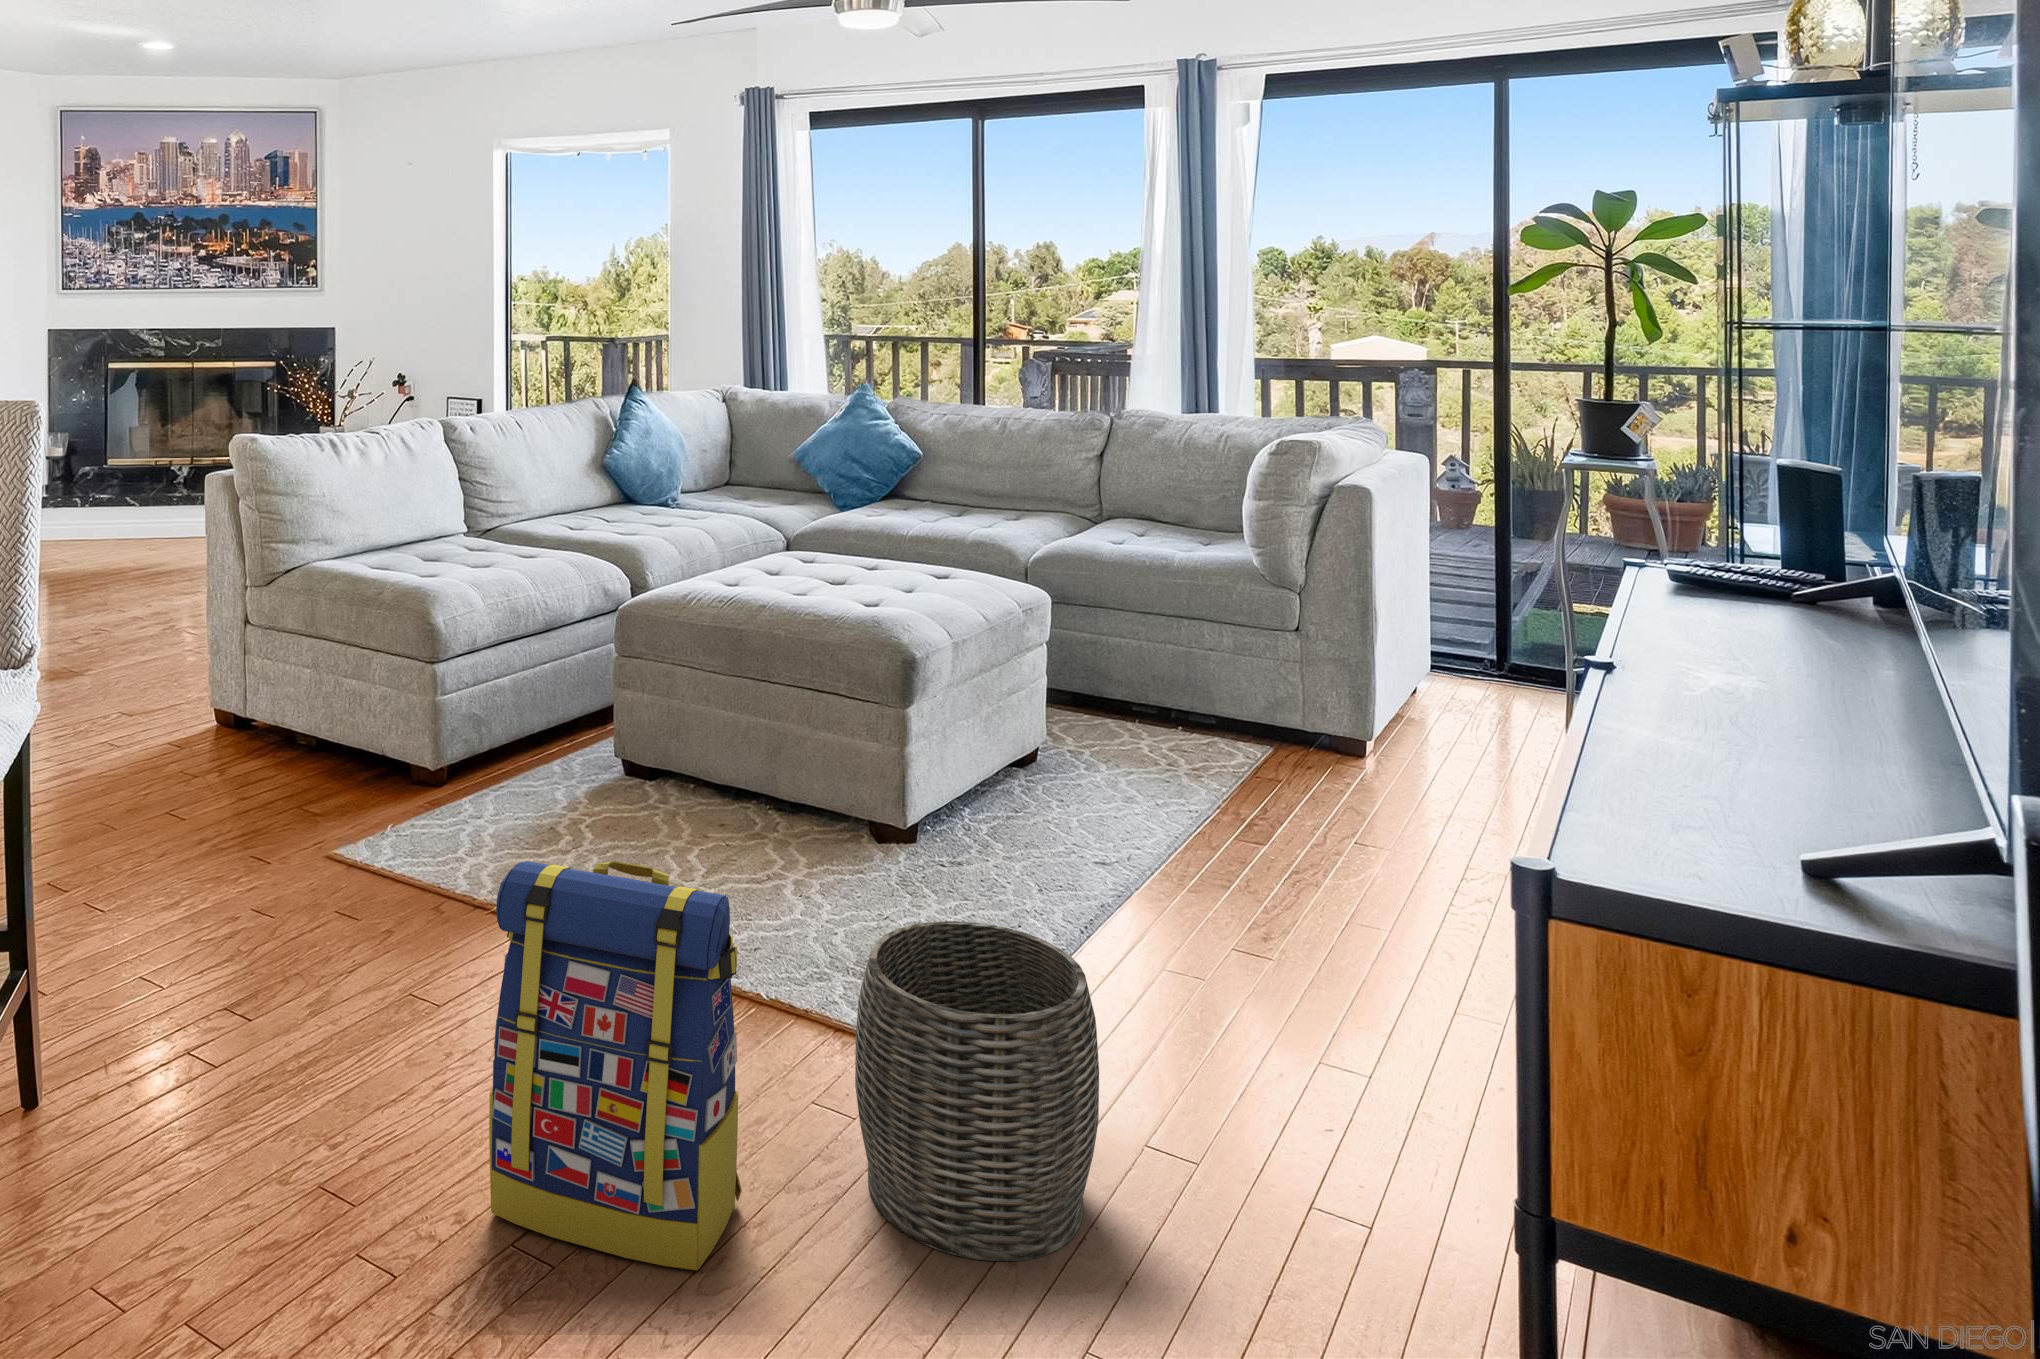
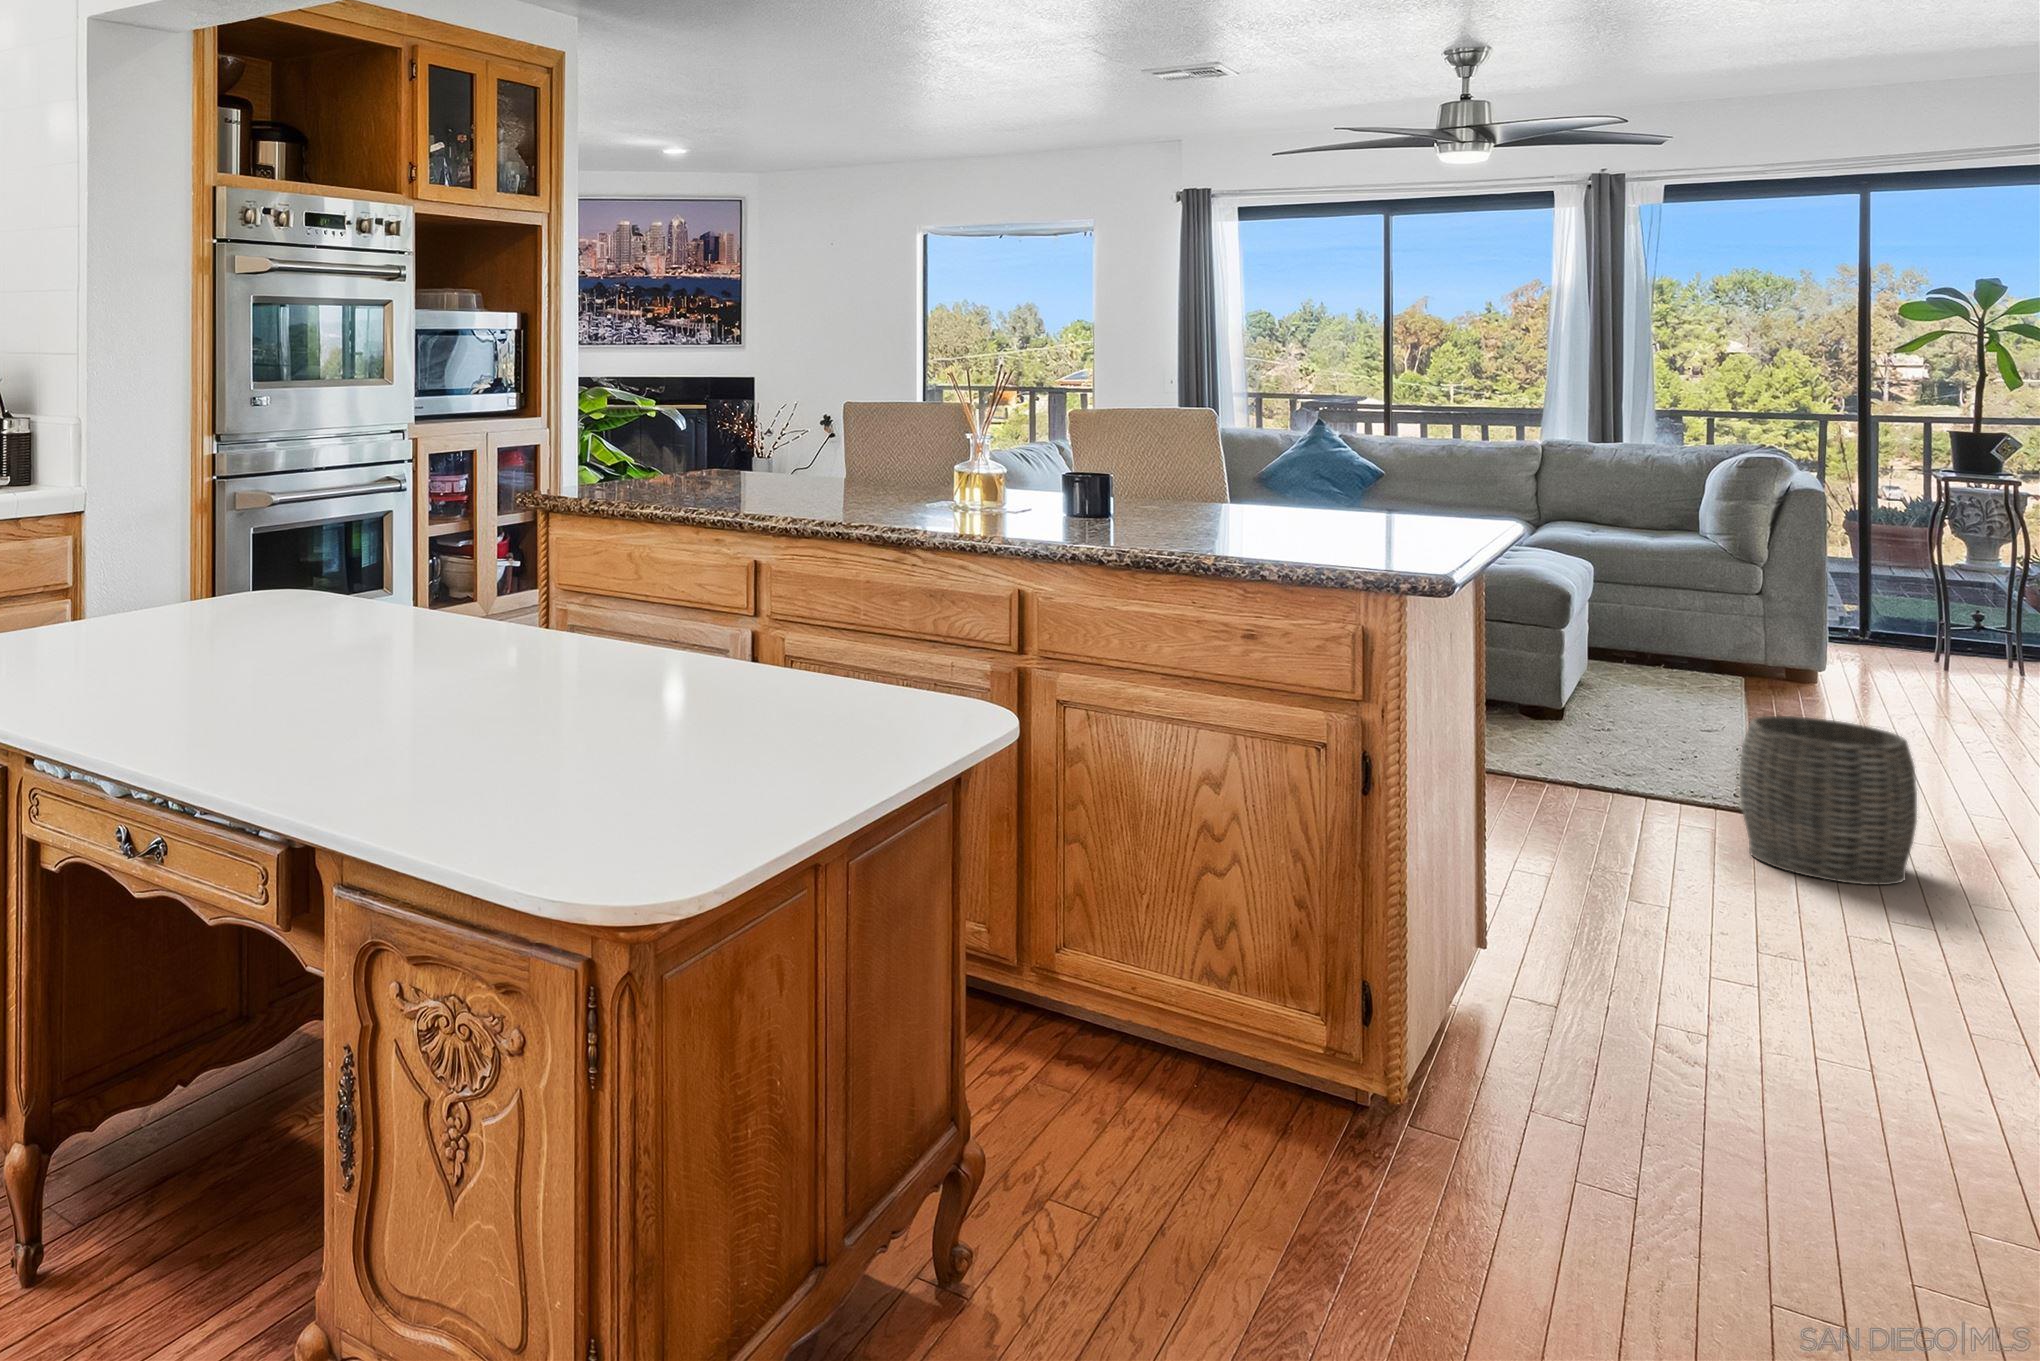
backpack: present [489,861,742,1271] -> none [1536,669,1707,884]

